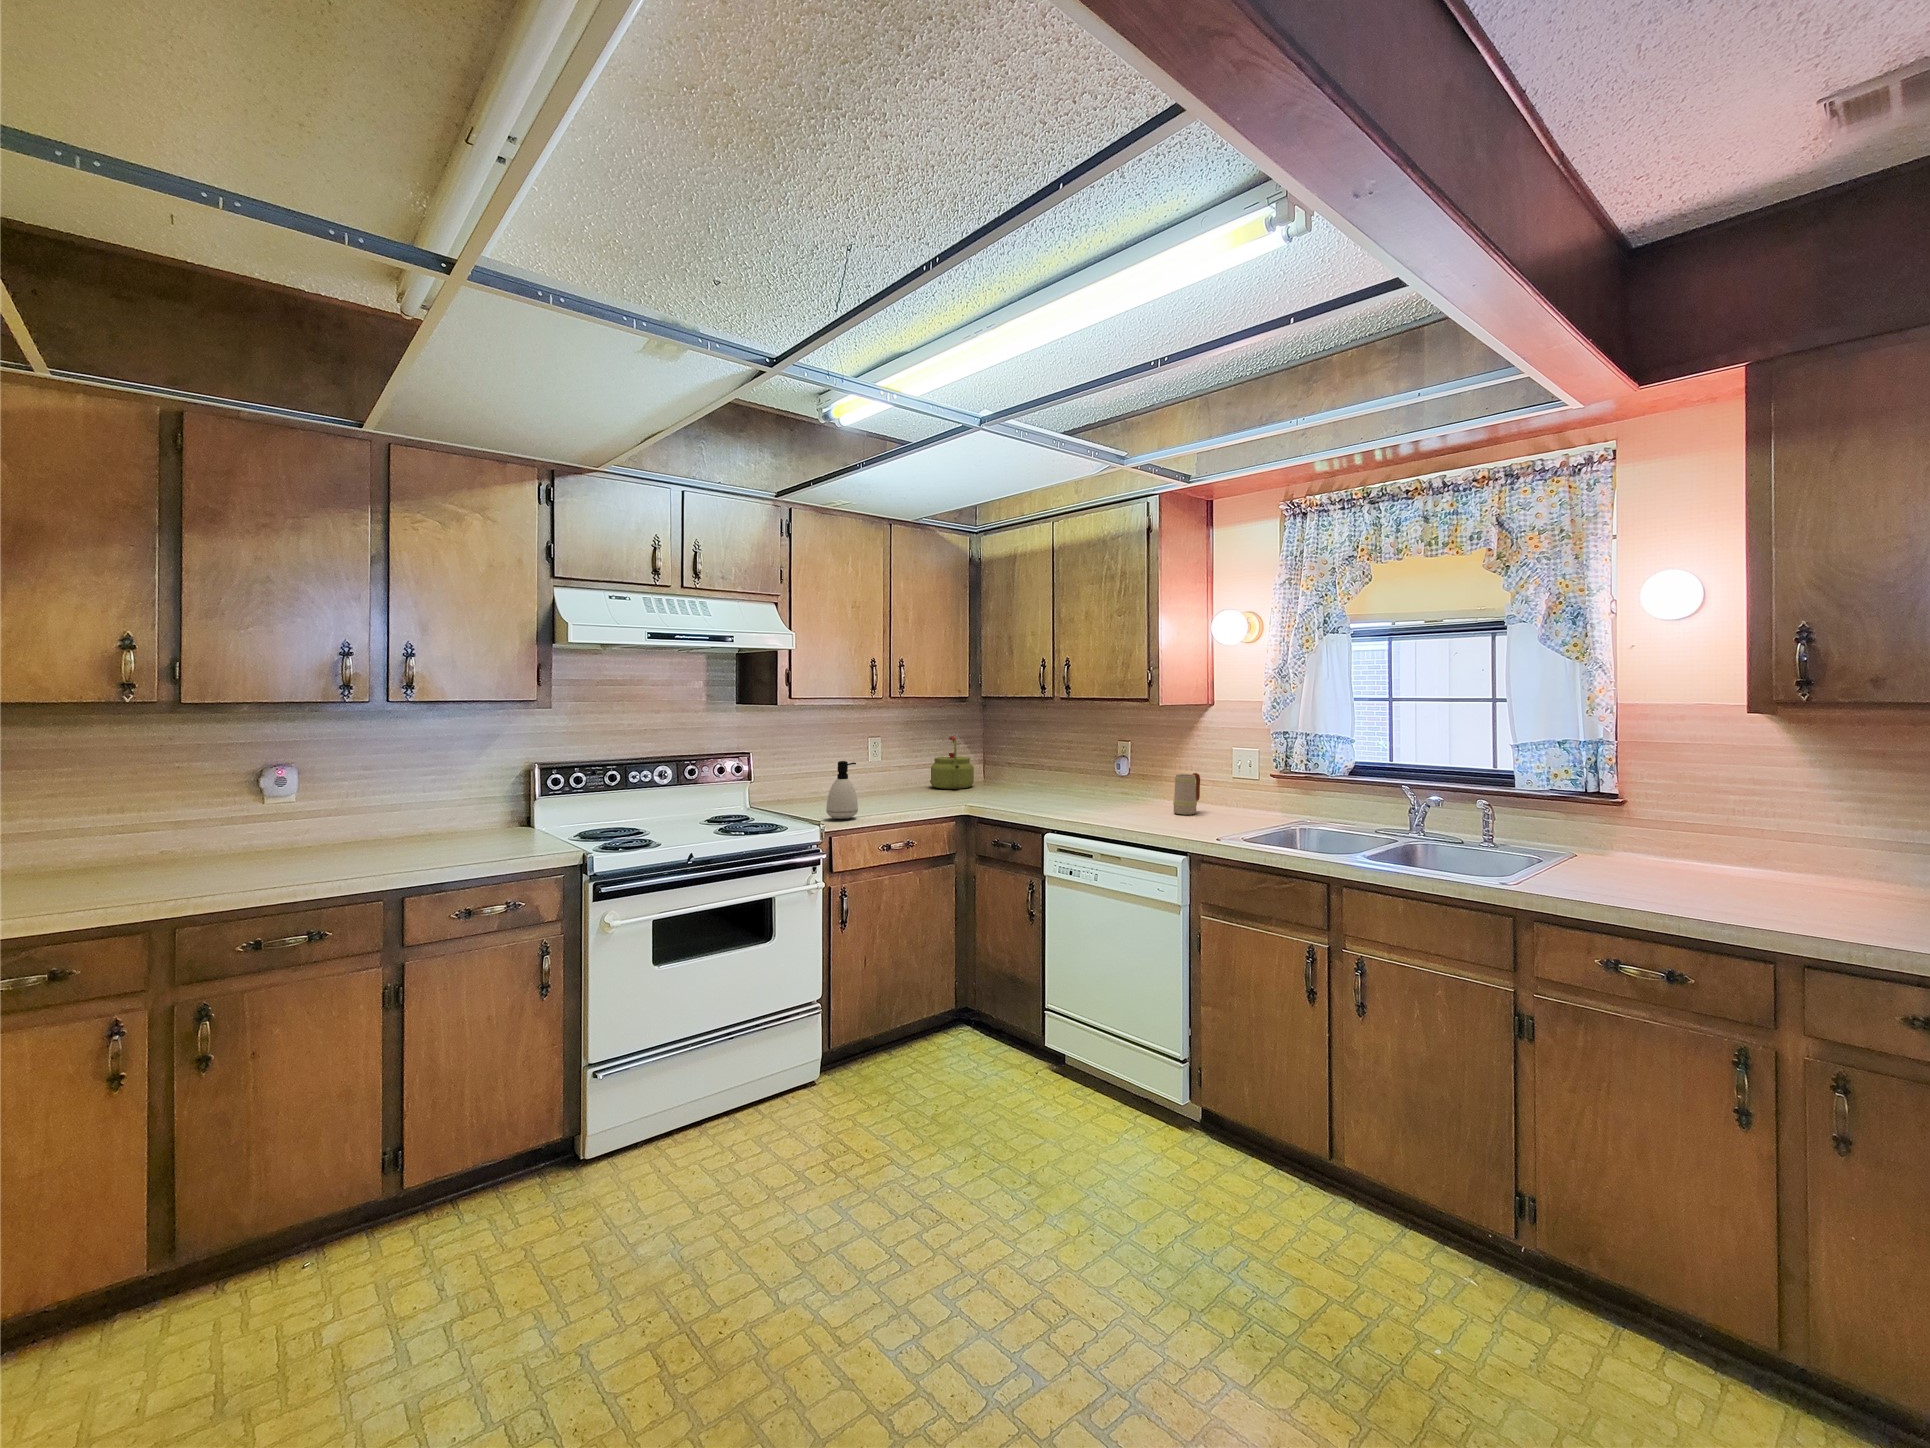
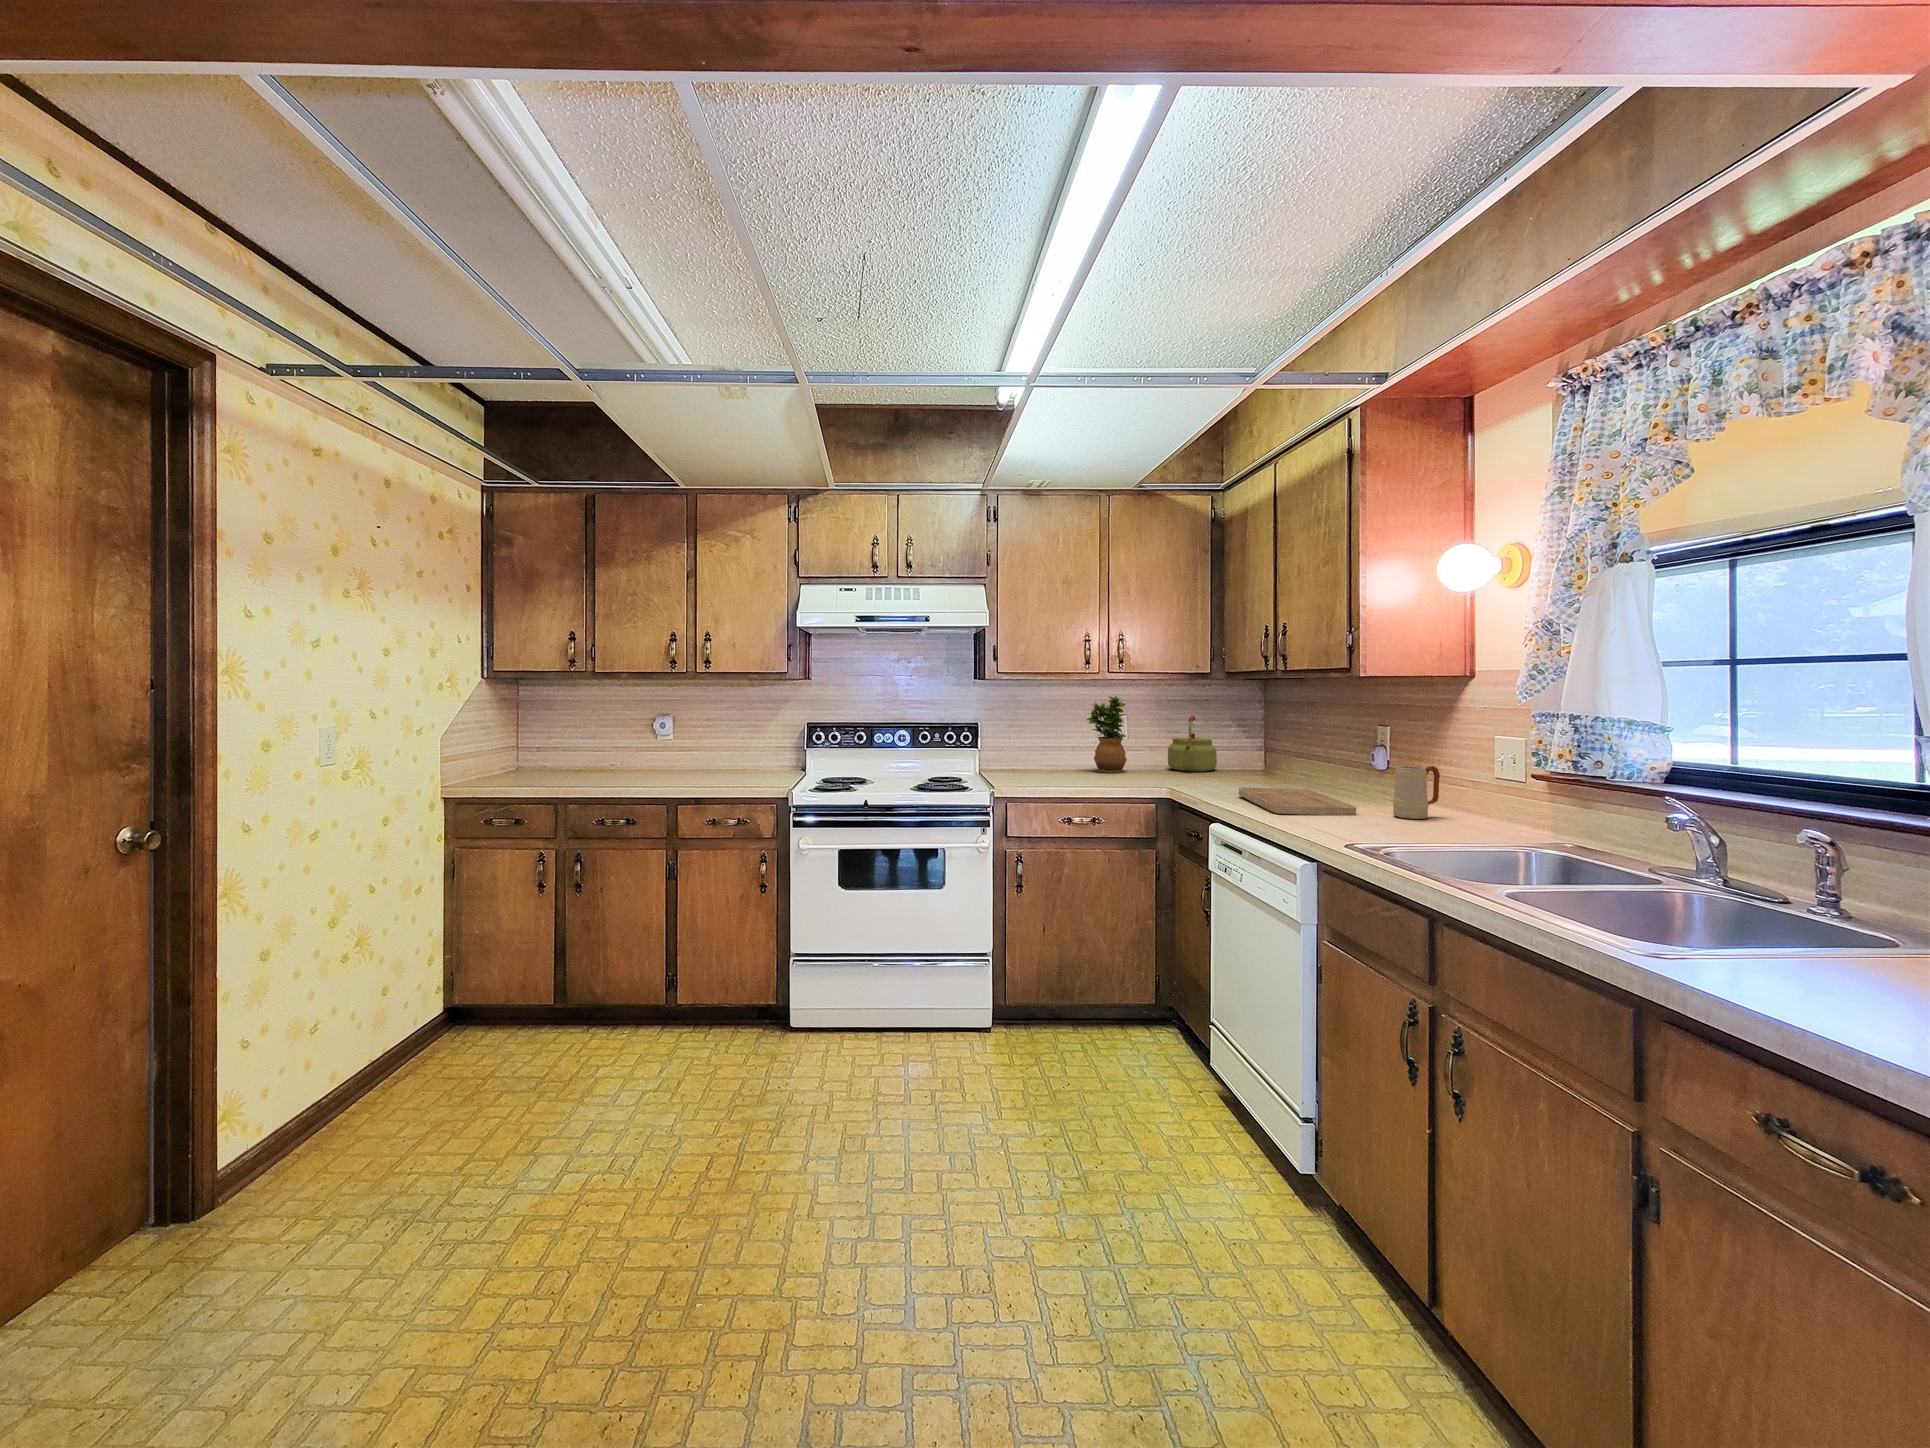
potted plant: none [862,719,903,797] -> present [1087,696,1127,773]
soap dispenser: present [826,761,858,819] -> none [1010,732,1040,787]
cutting board: none [1044,798,1151,821] -> present [1239,787,1356,815]

